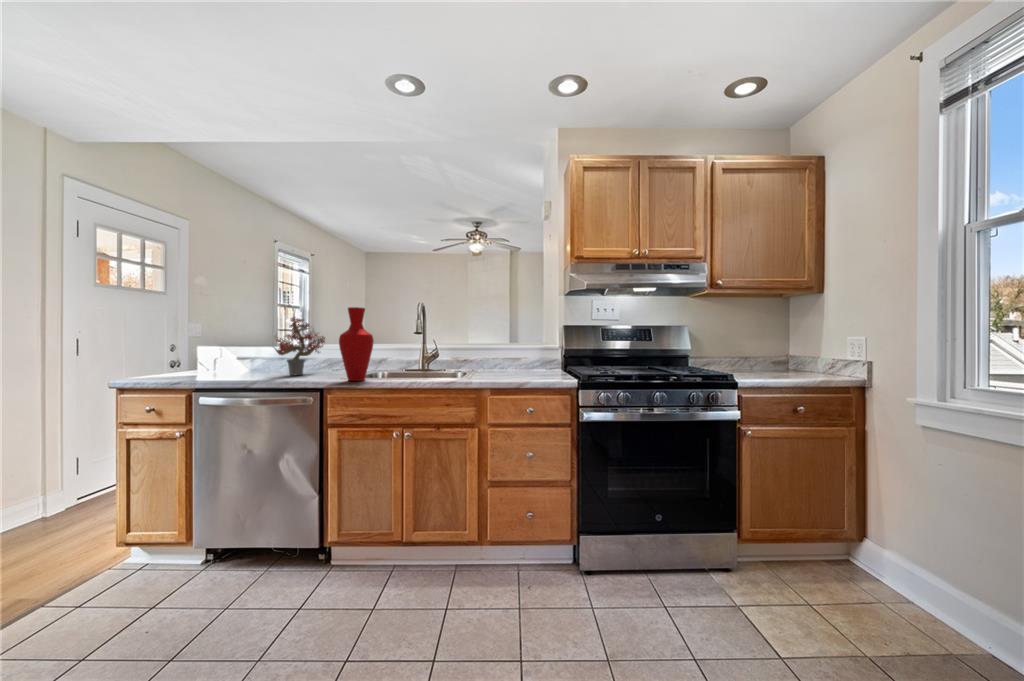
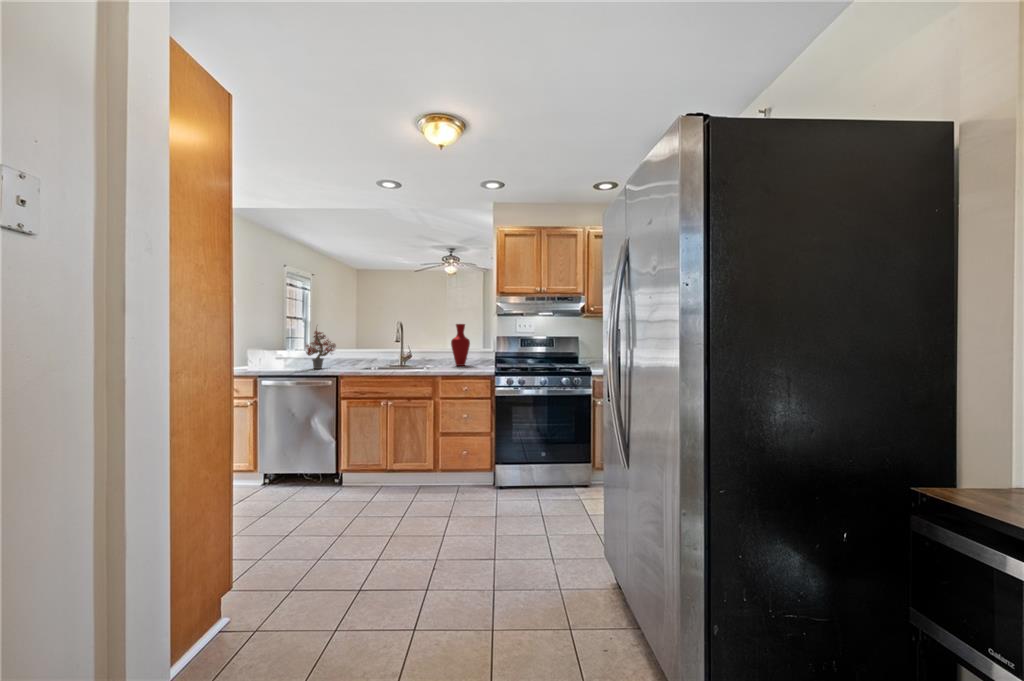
vase: present [339,307,374,381] -> present [451,324,470,366]

